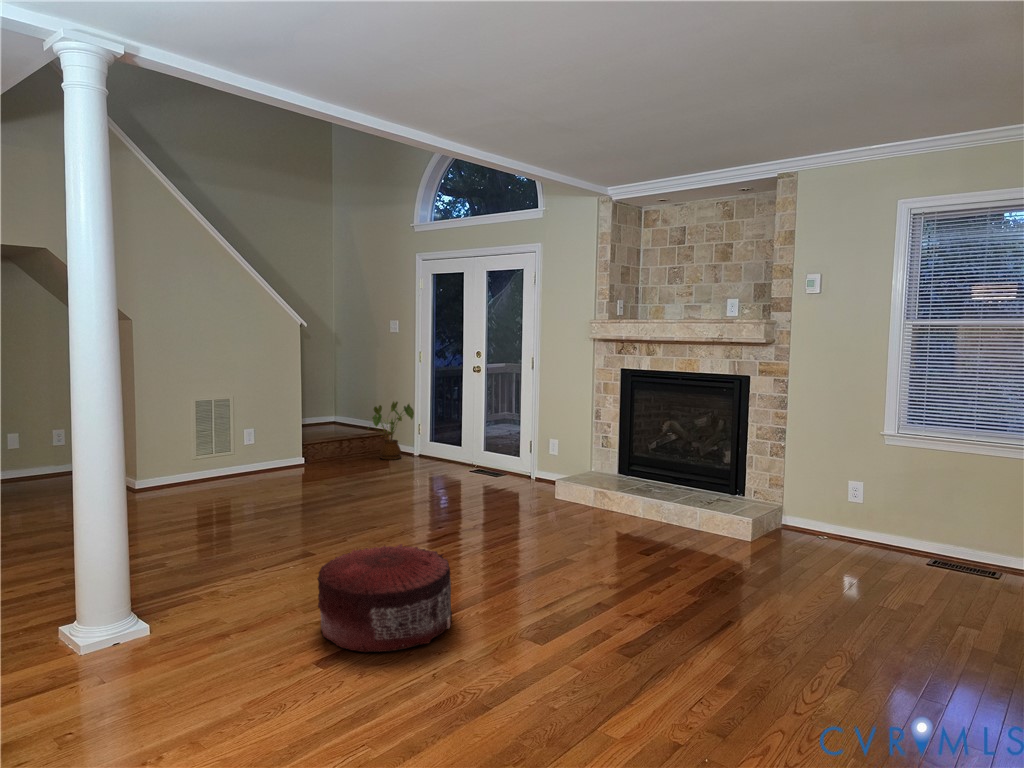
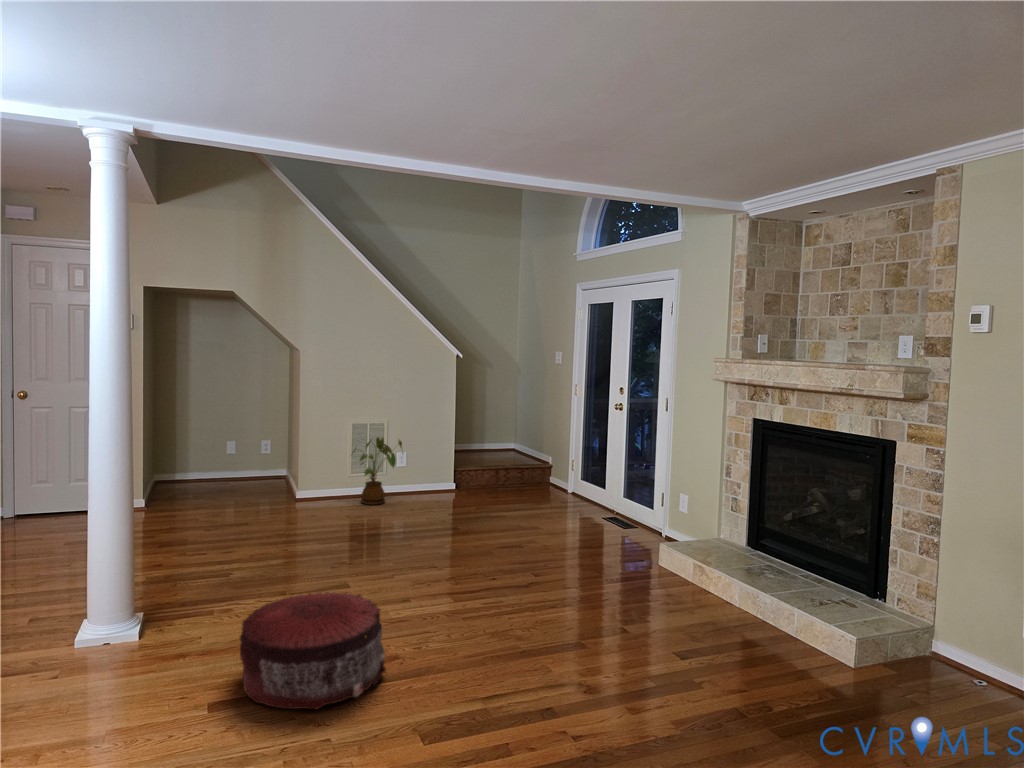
house plant: present [369,401,414,460] -> present [353,437,402,505]

